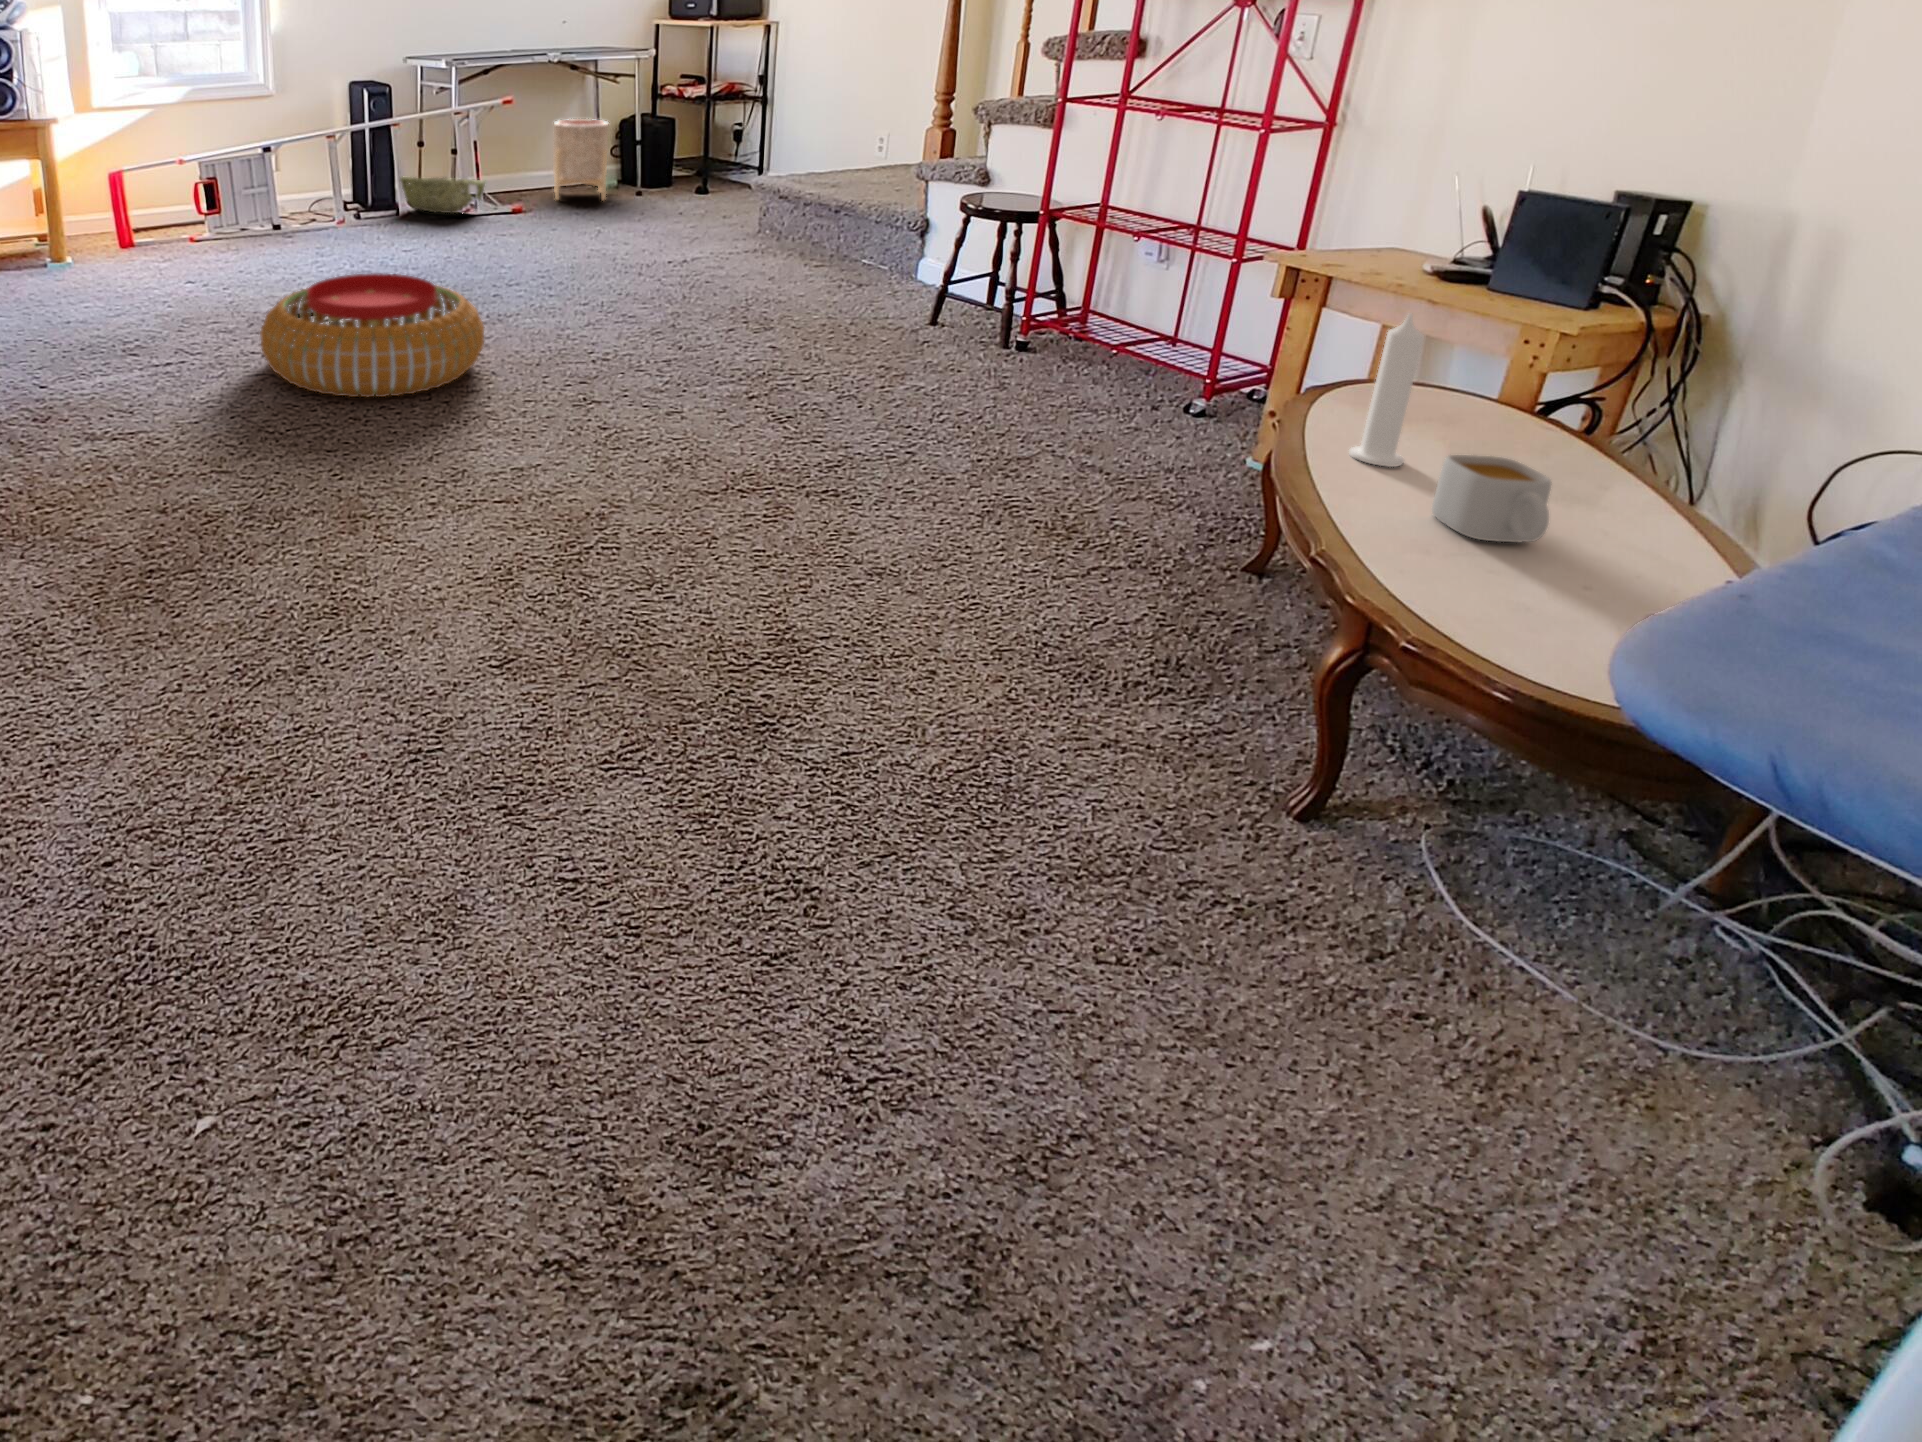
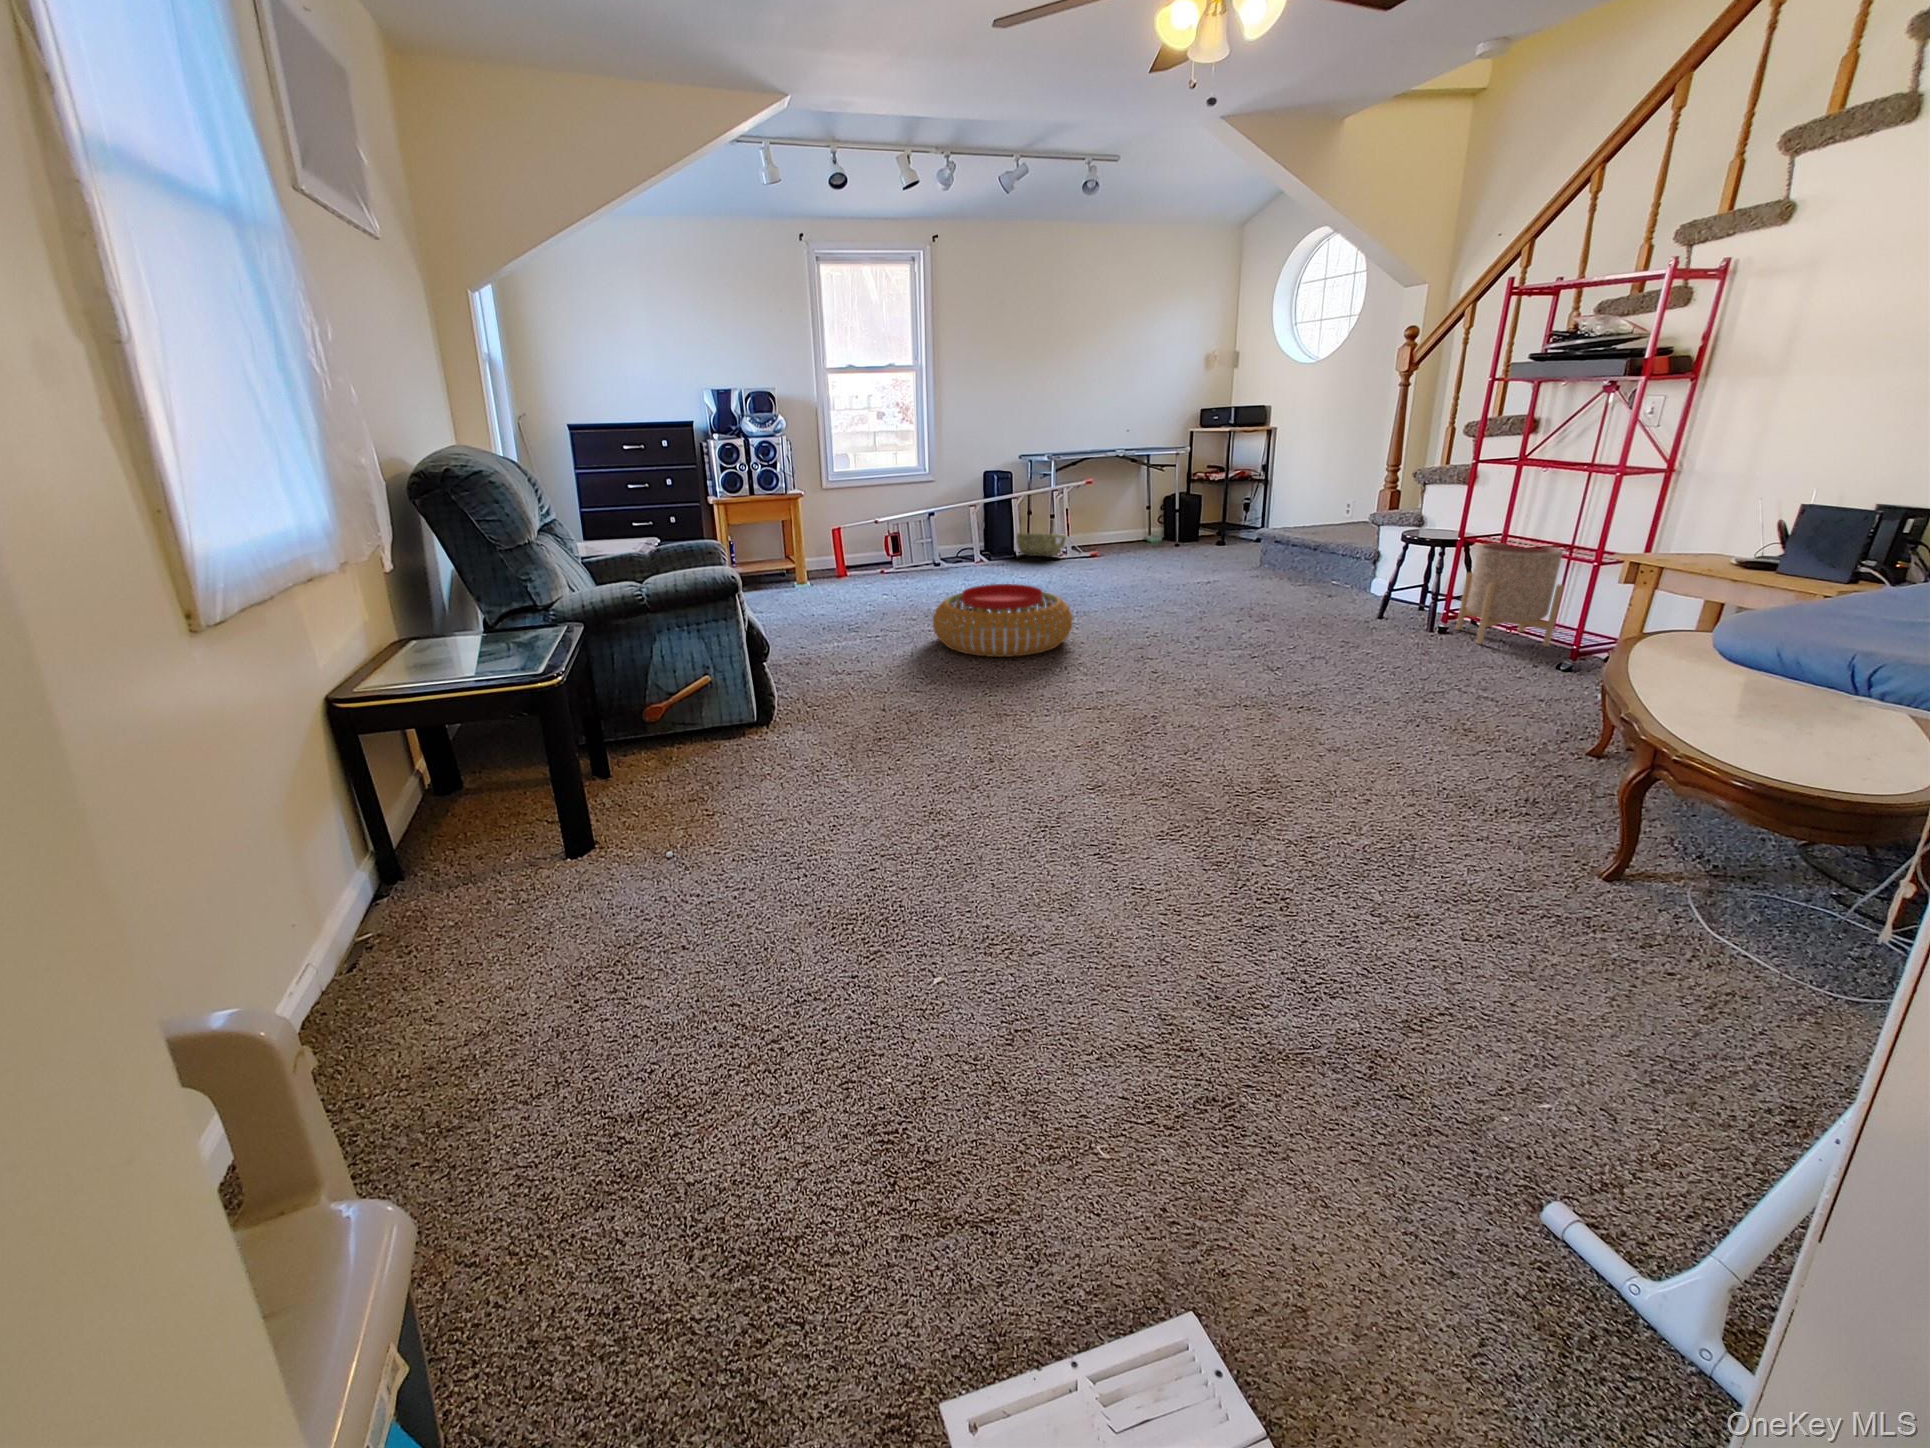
planter: present [553,119,608,200] -> present [1456,543,1564,647]
candle: present [1349,314,1424,467] -> none [1658,575,1714,675]
mug: present [1432,455,1551,542] -> none [1710,661,1794,714]

